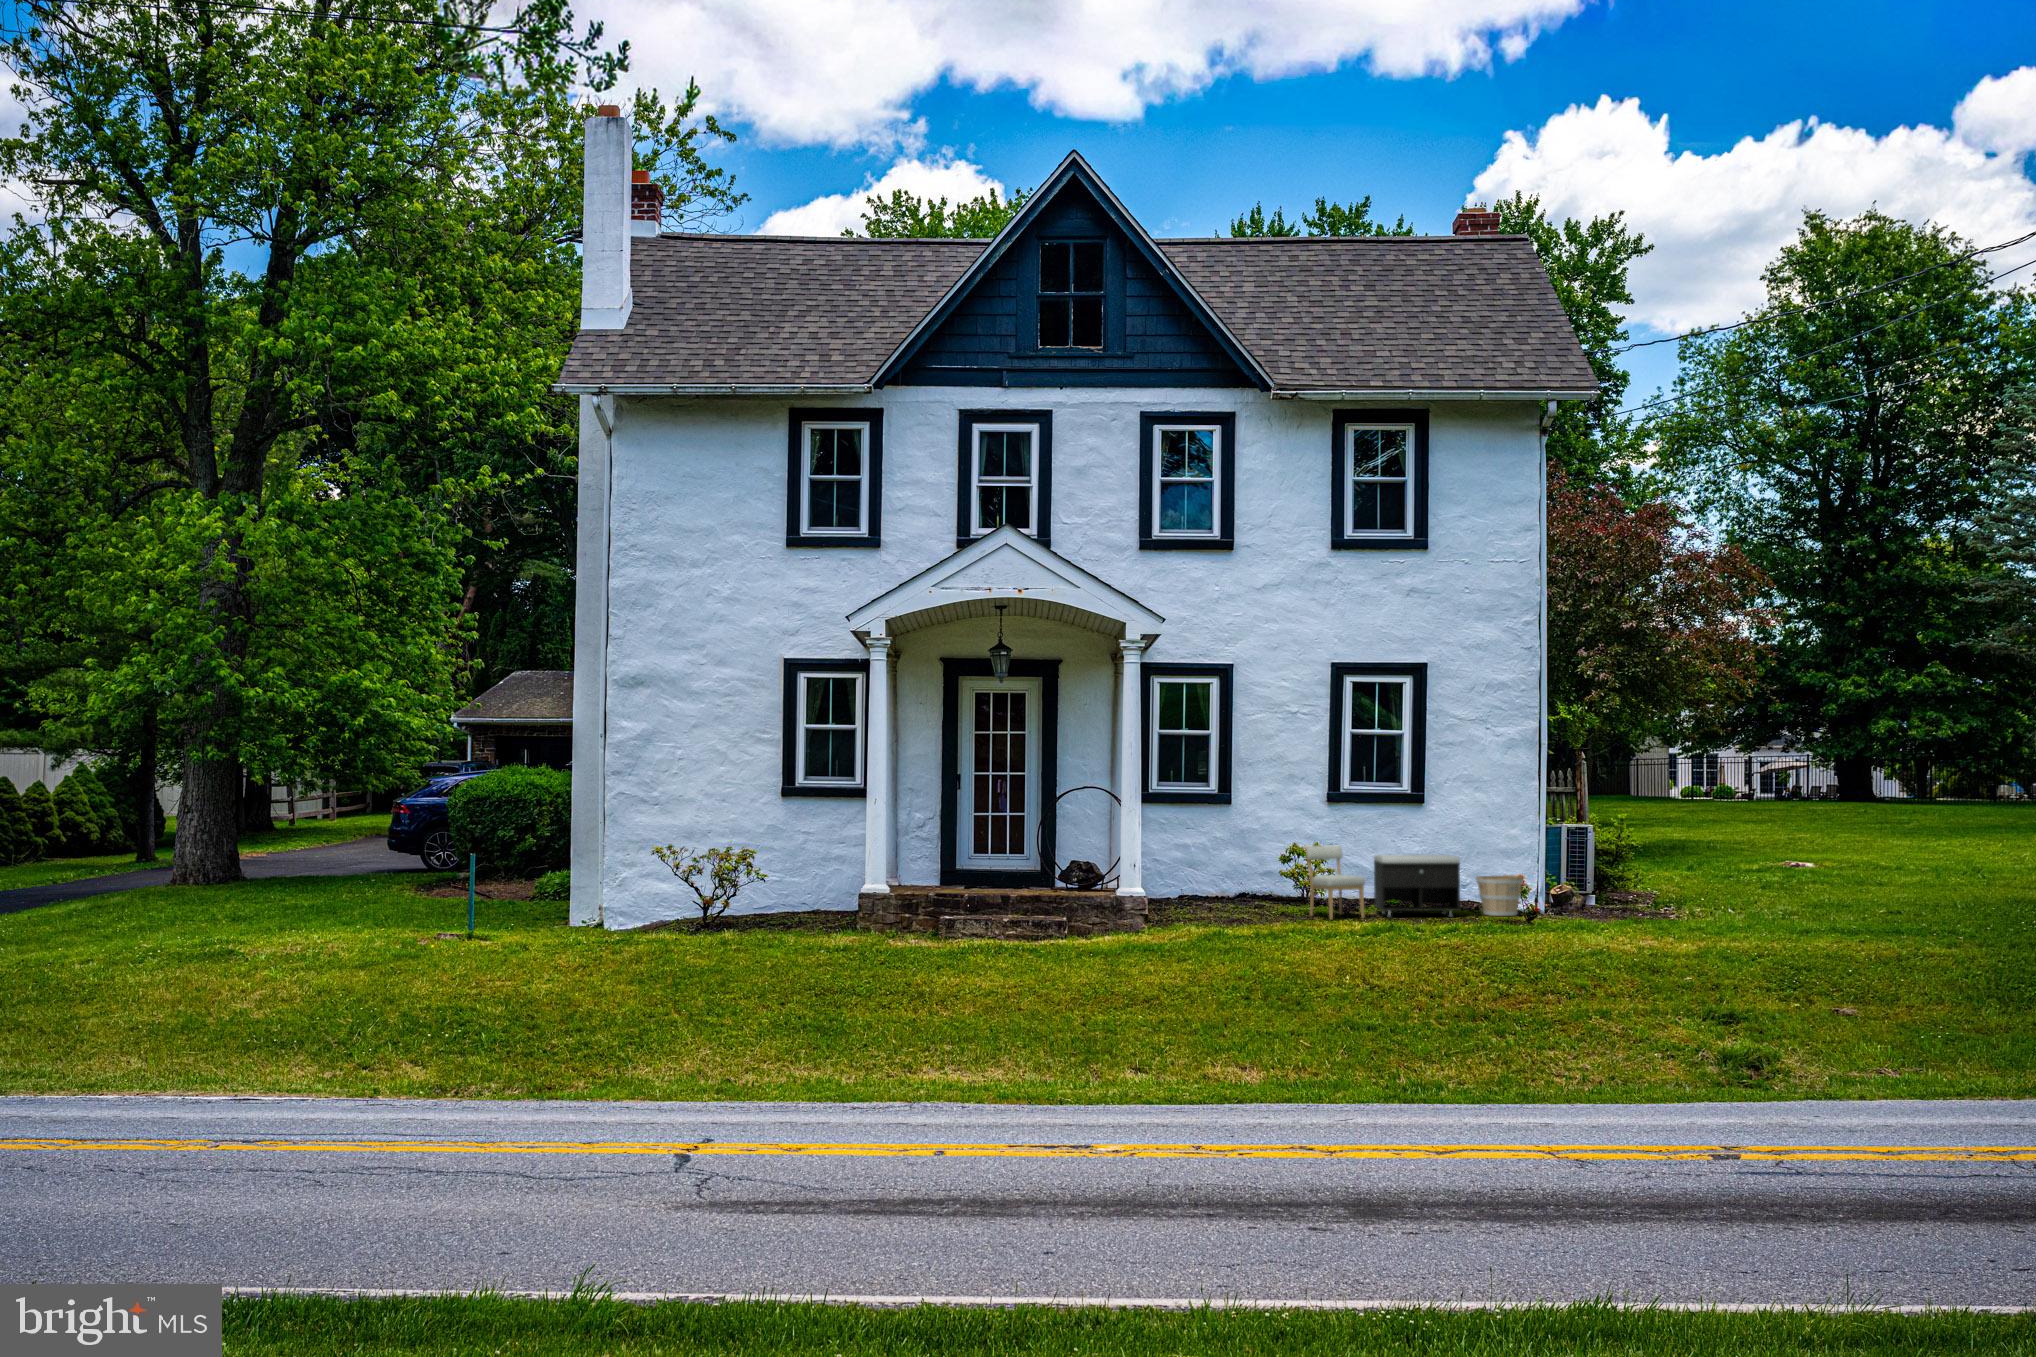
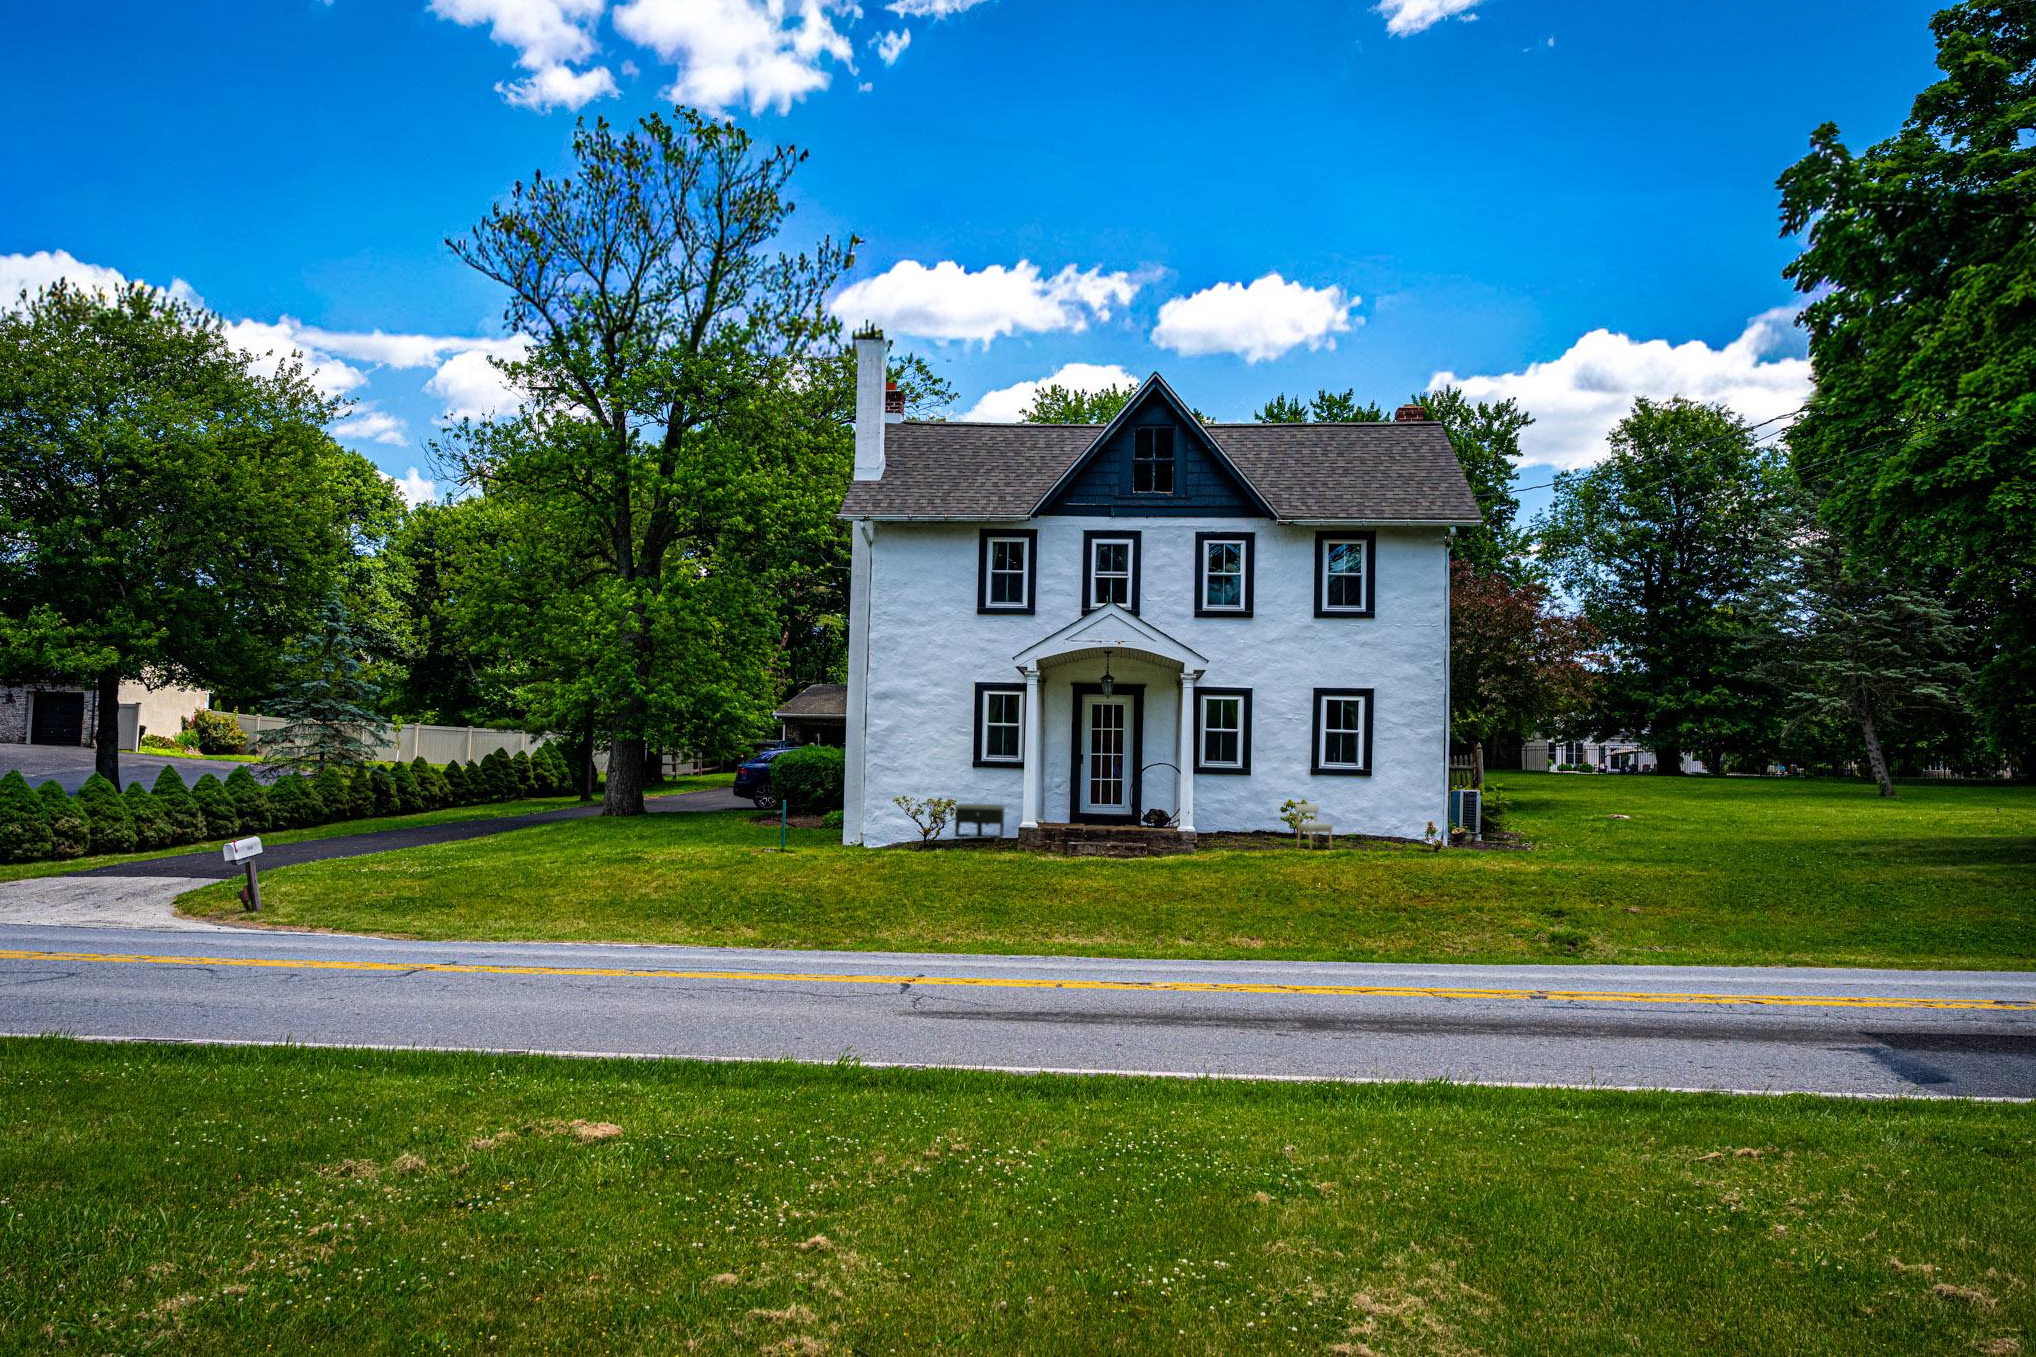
storage bench: present [1374,855,1460,917] -> present [955,803,1005,841]
wooden bucket: present [1476,875,1523,916] -> none [1403,825,1434,851]

